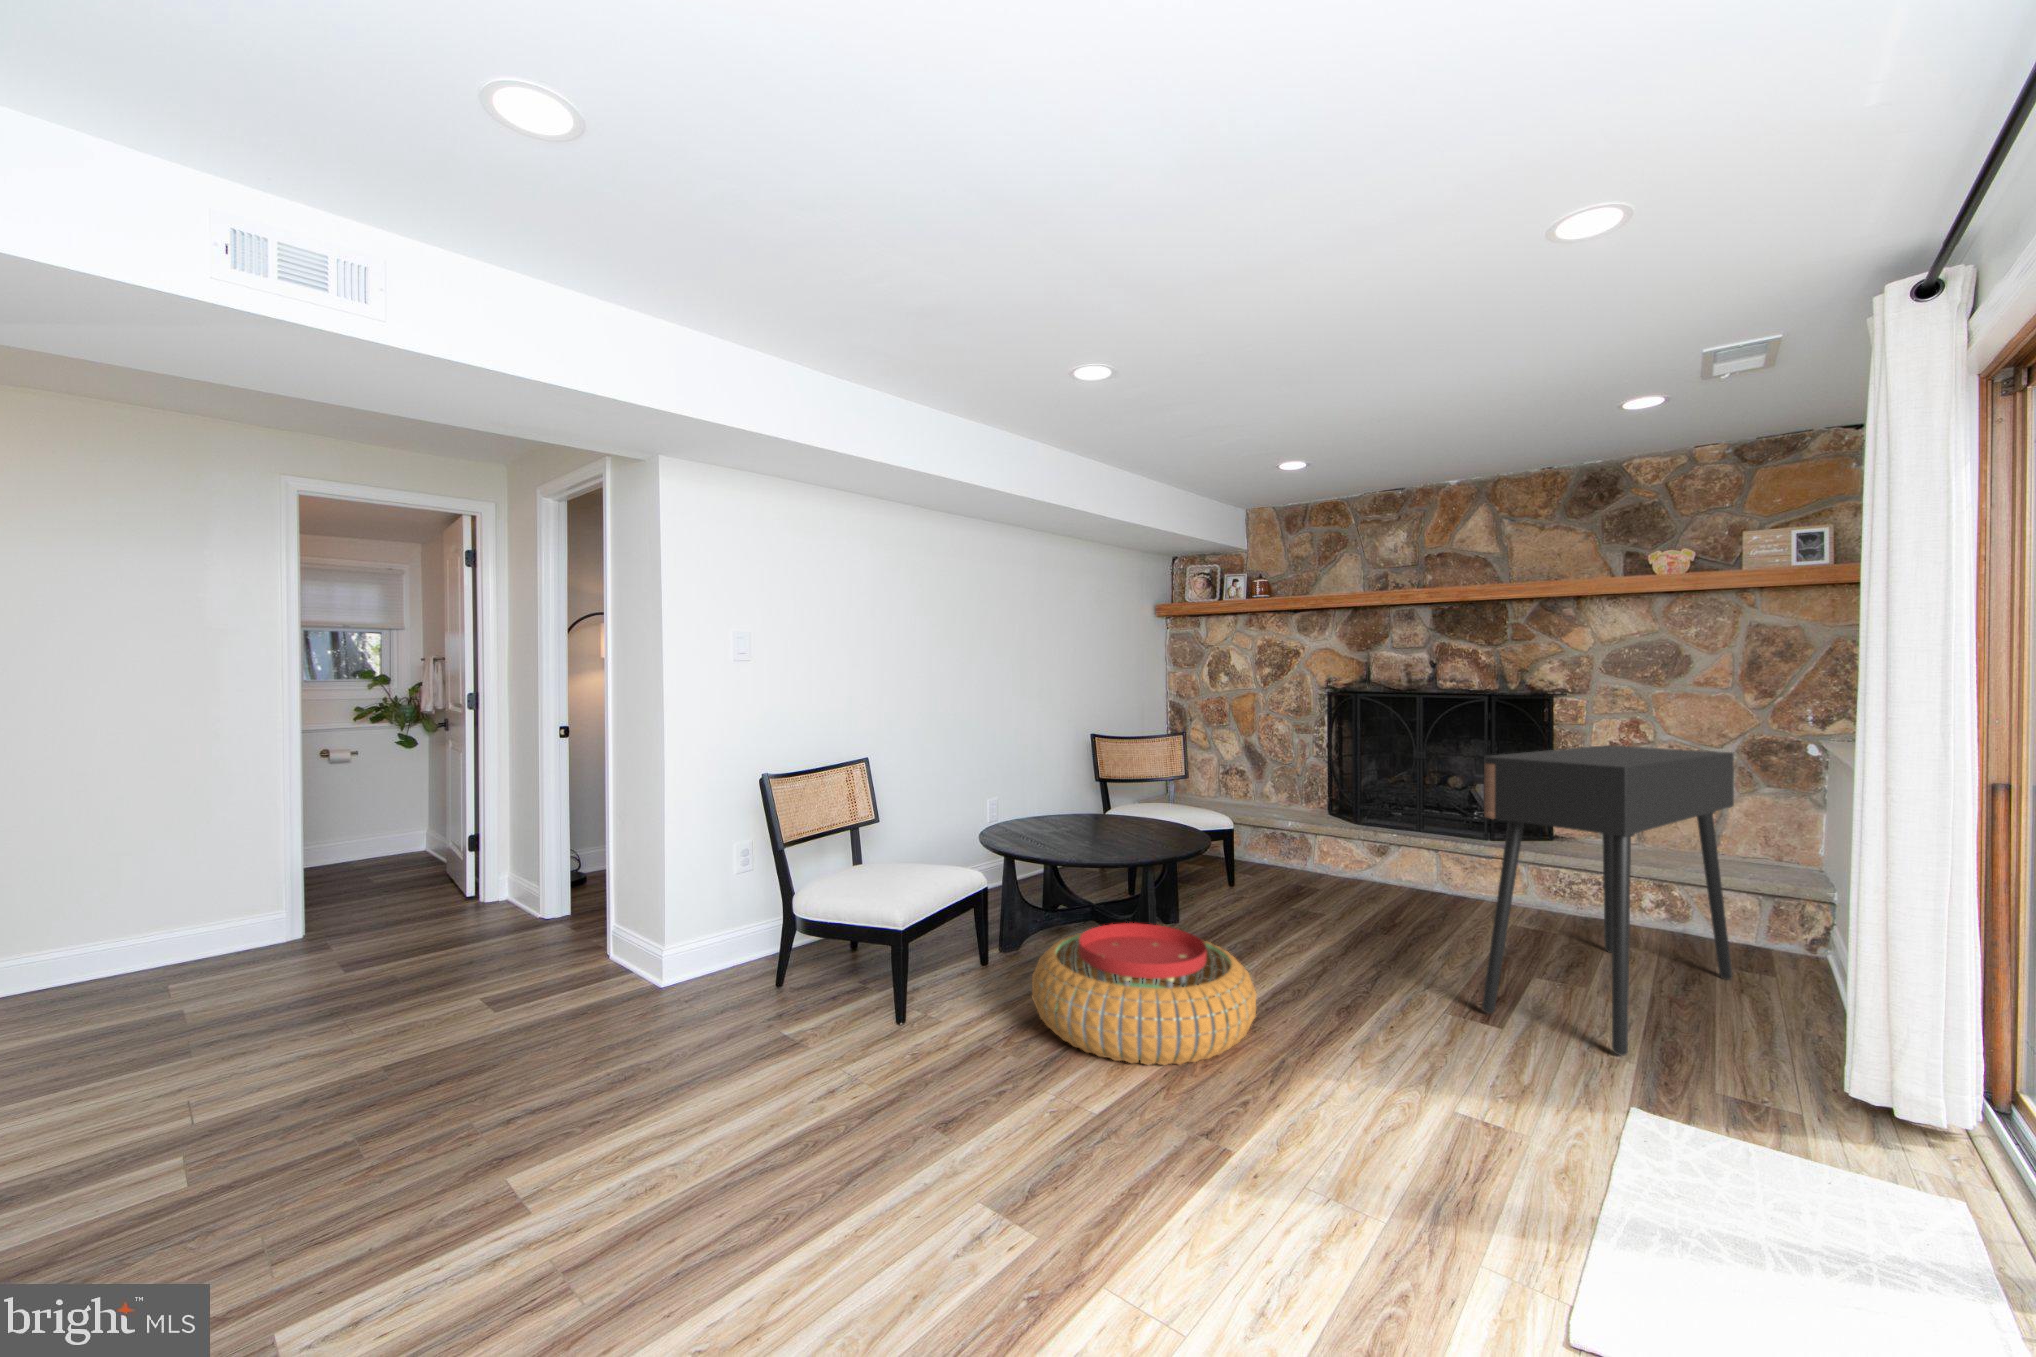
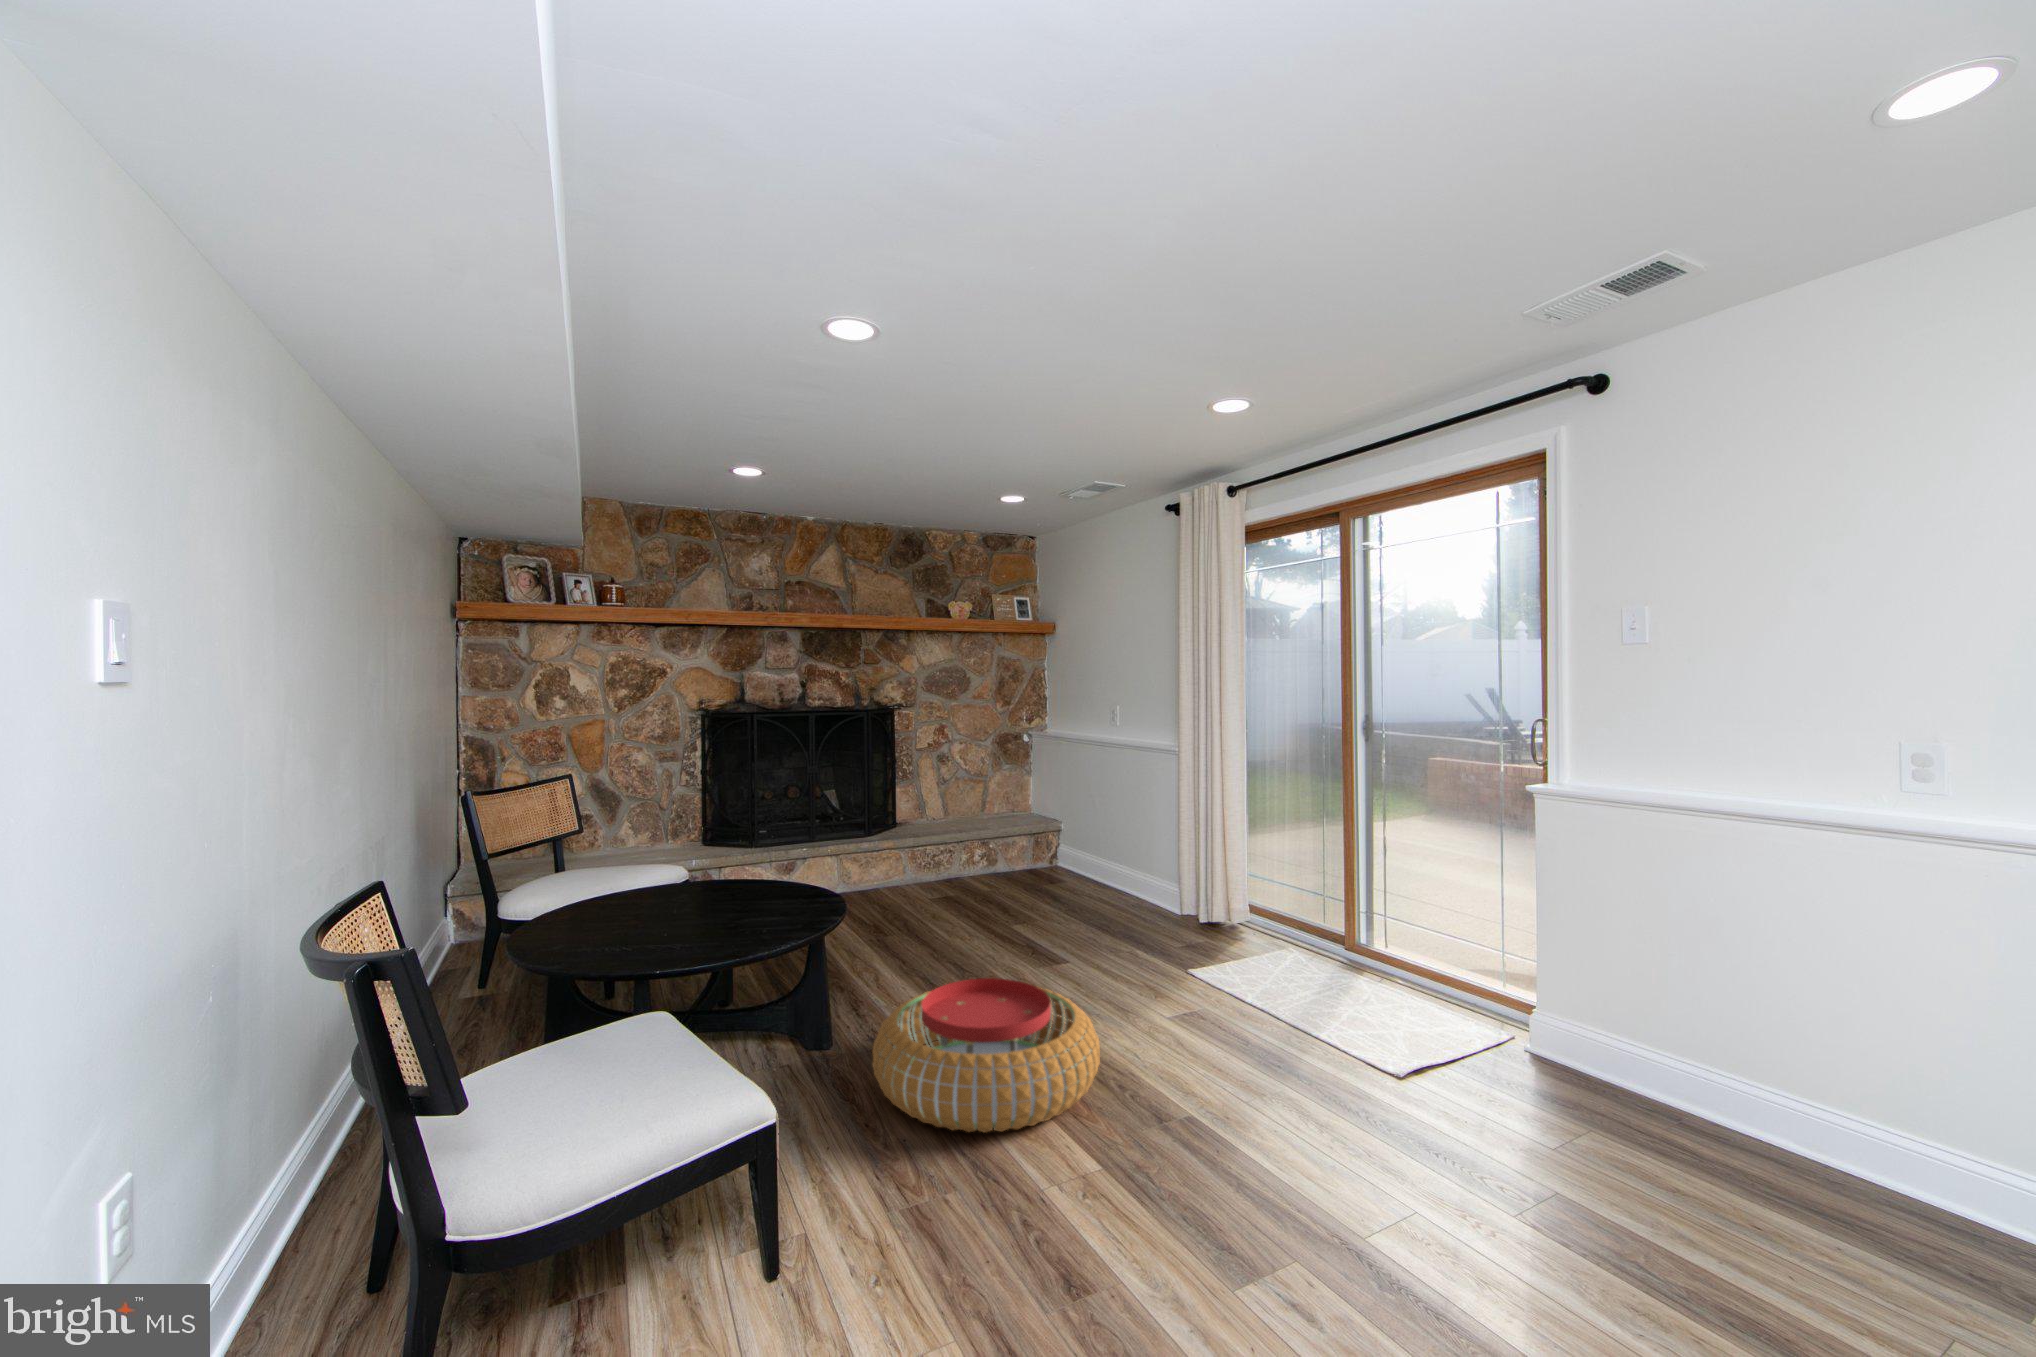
console table: present [1482,745,1734,1056] -> none [1006,747,1151,959]

